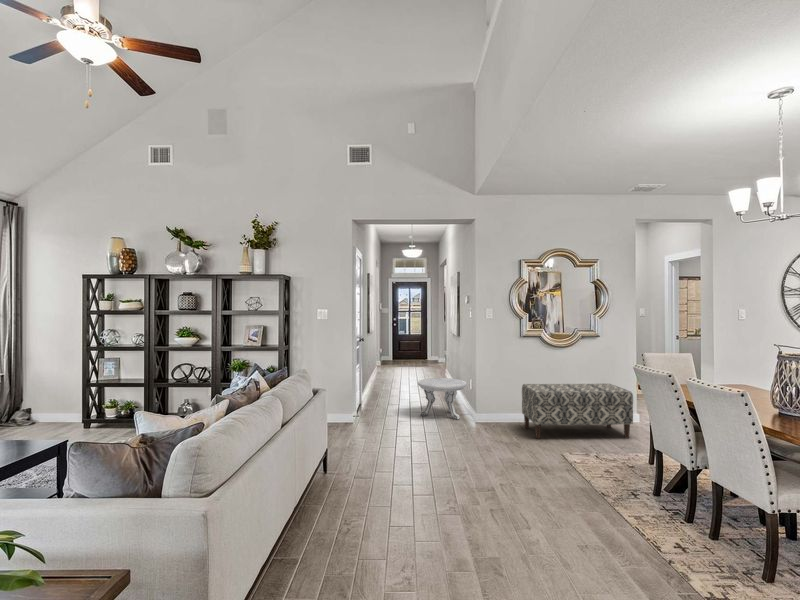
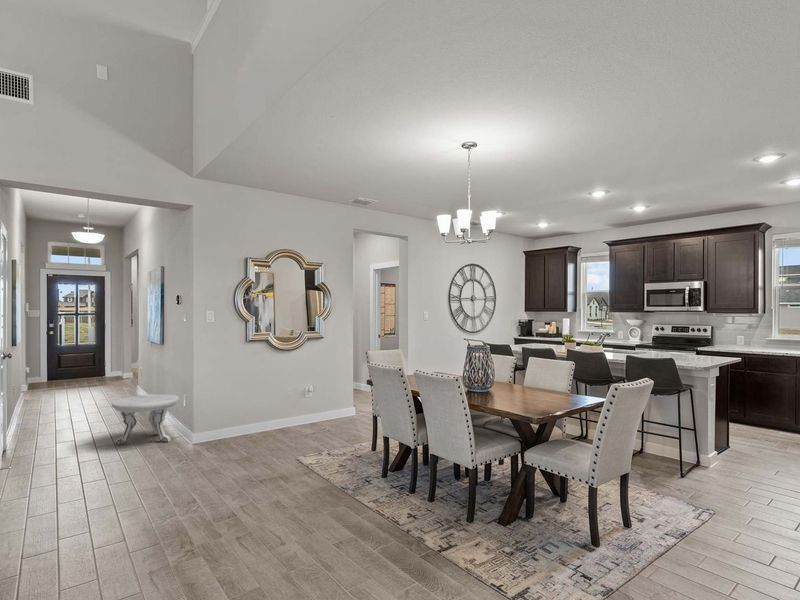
bench: present [522,384,633,439] -> none [247,382,352,447]

